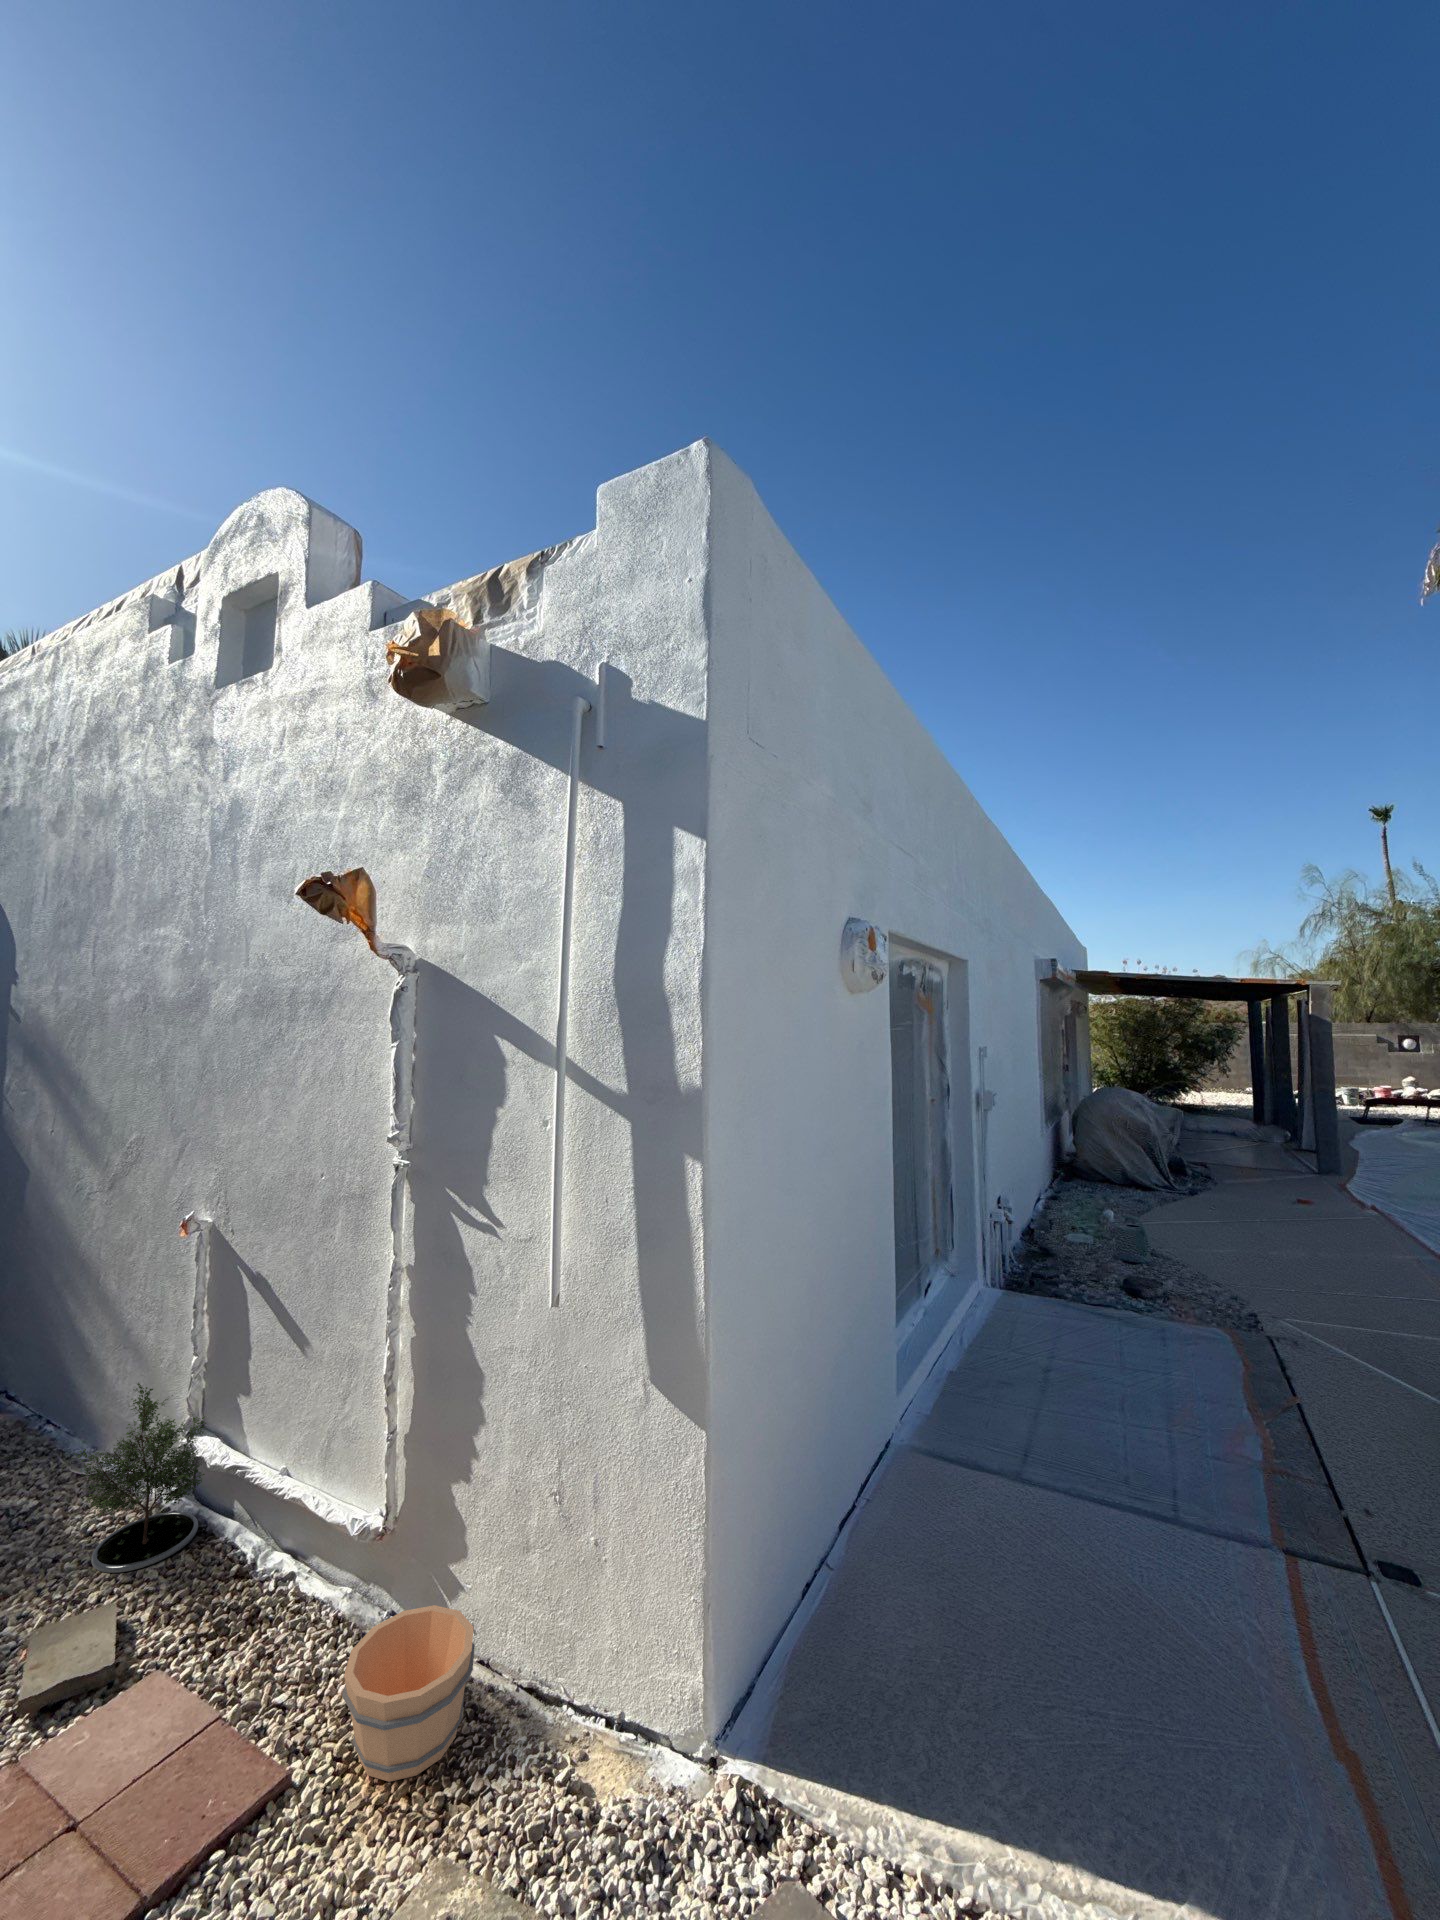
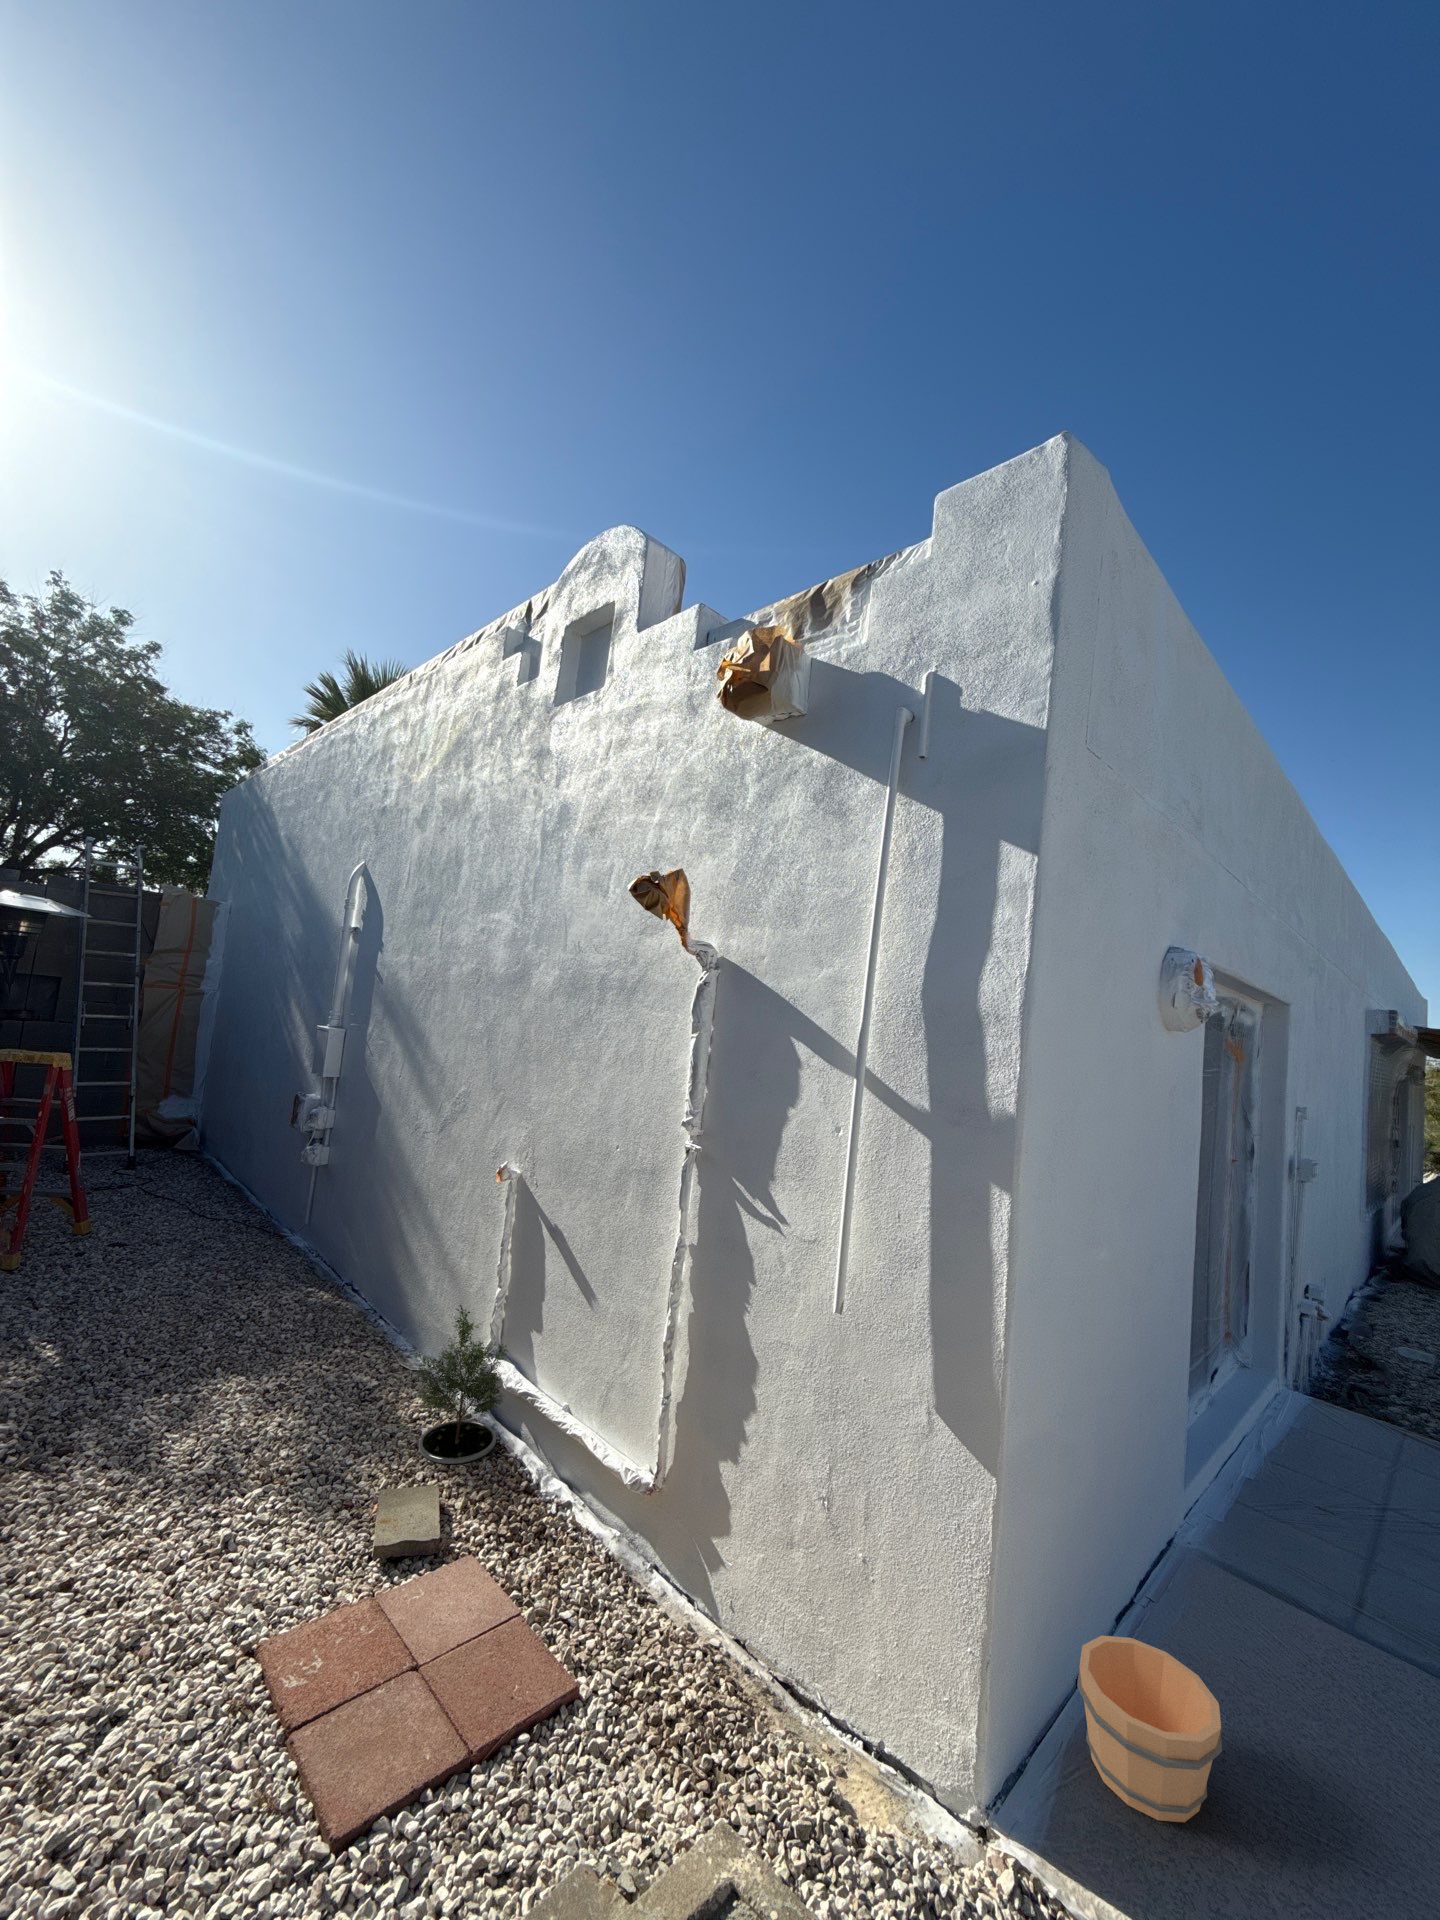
bucket: present [342,1605,475,1782] -> present [1077,1636,1222,1822]

